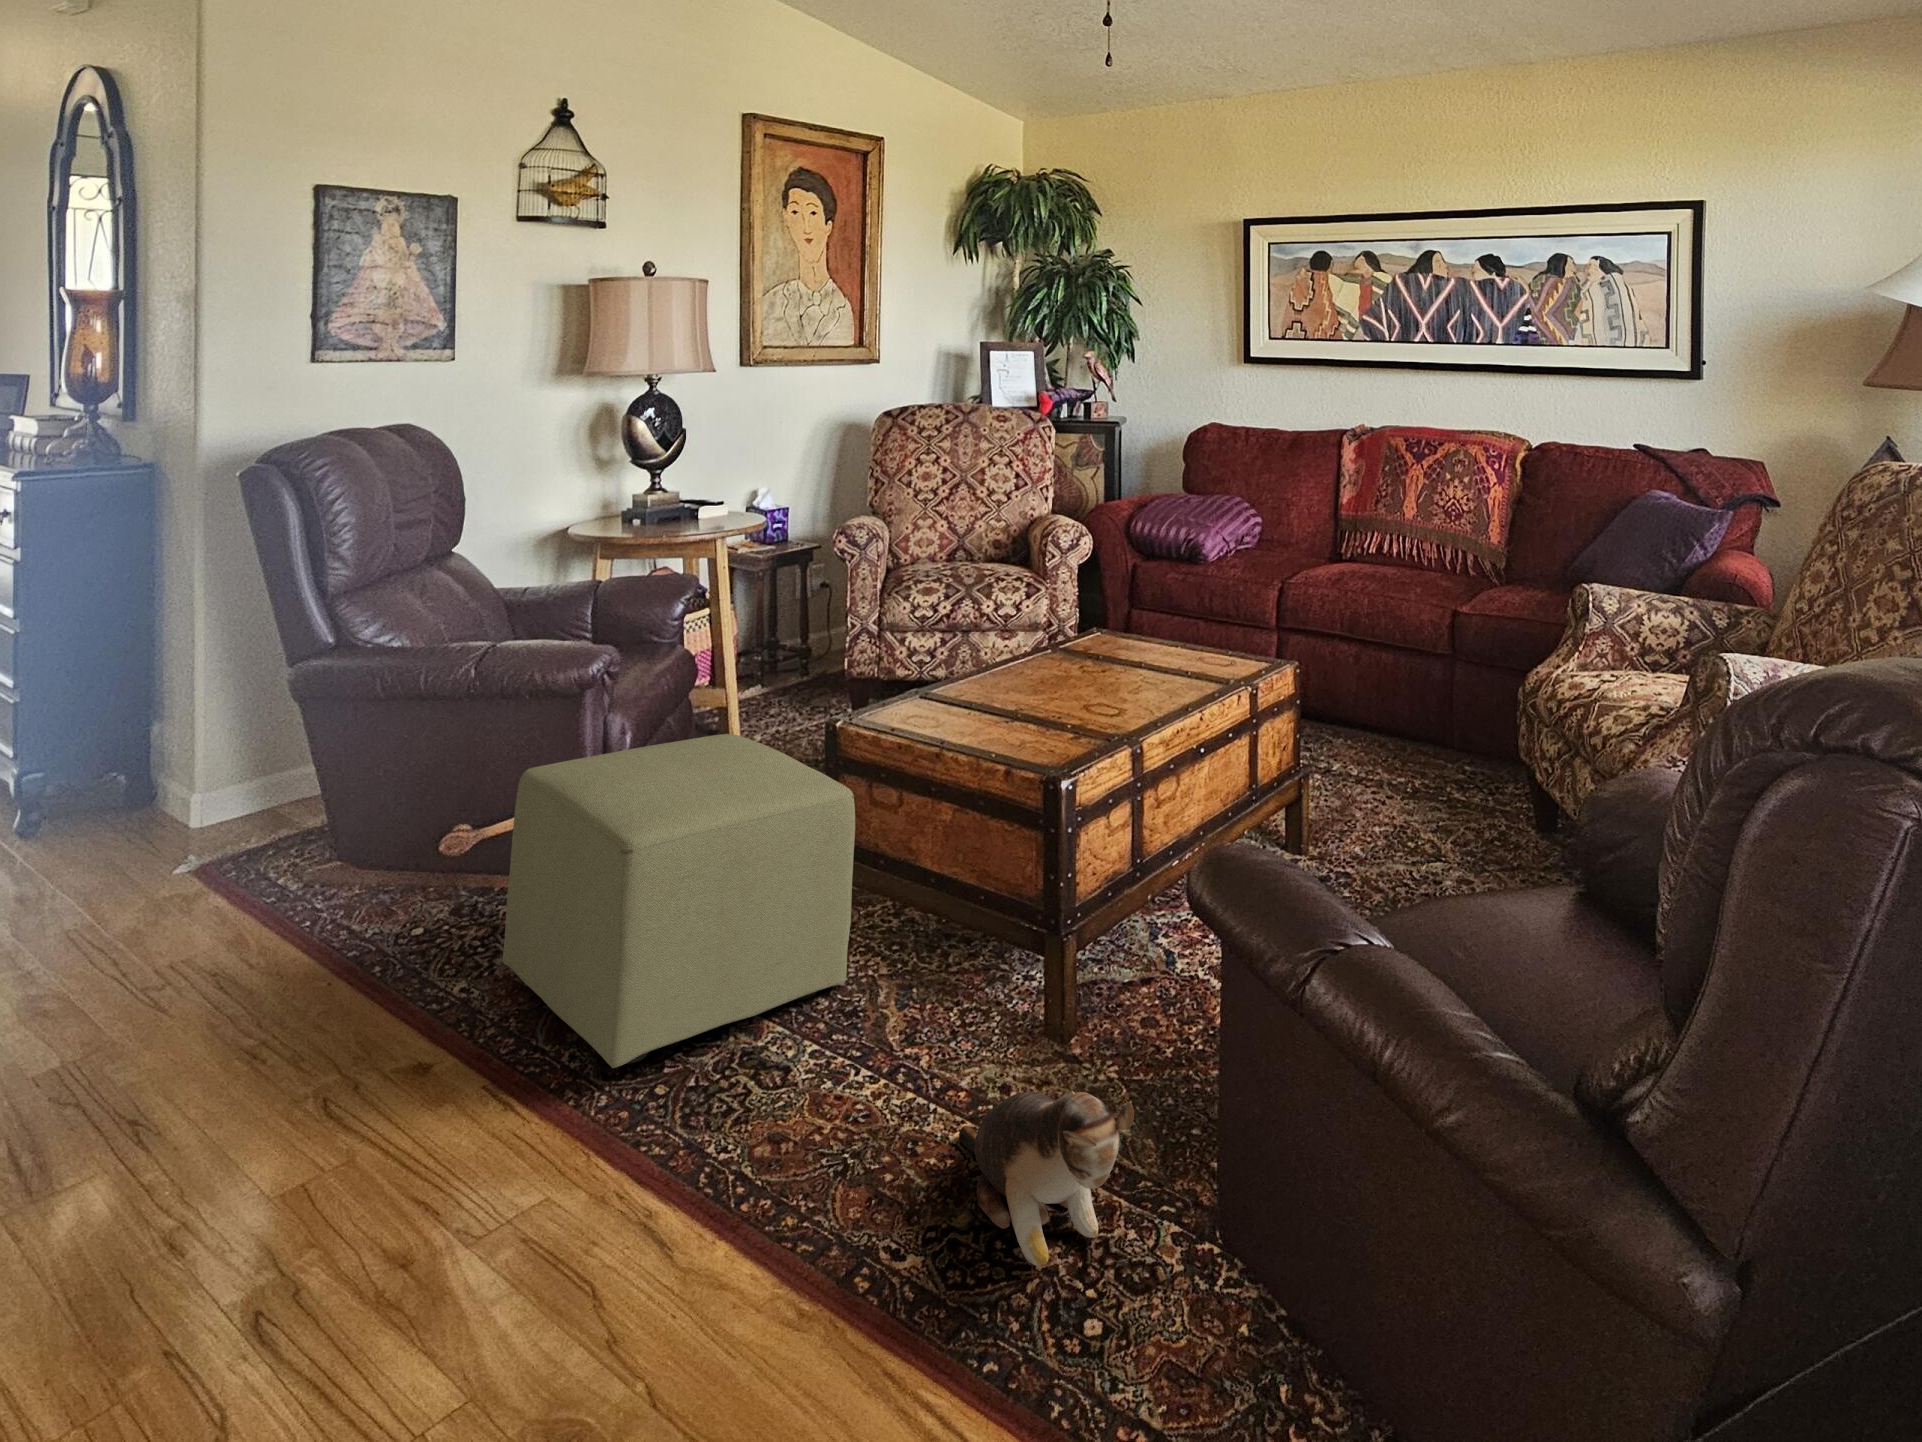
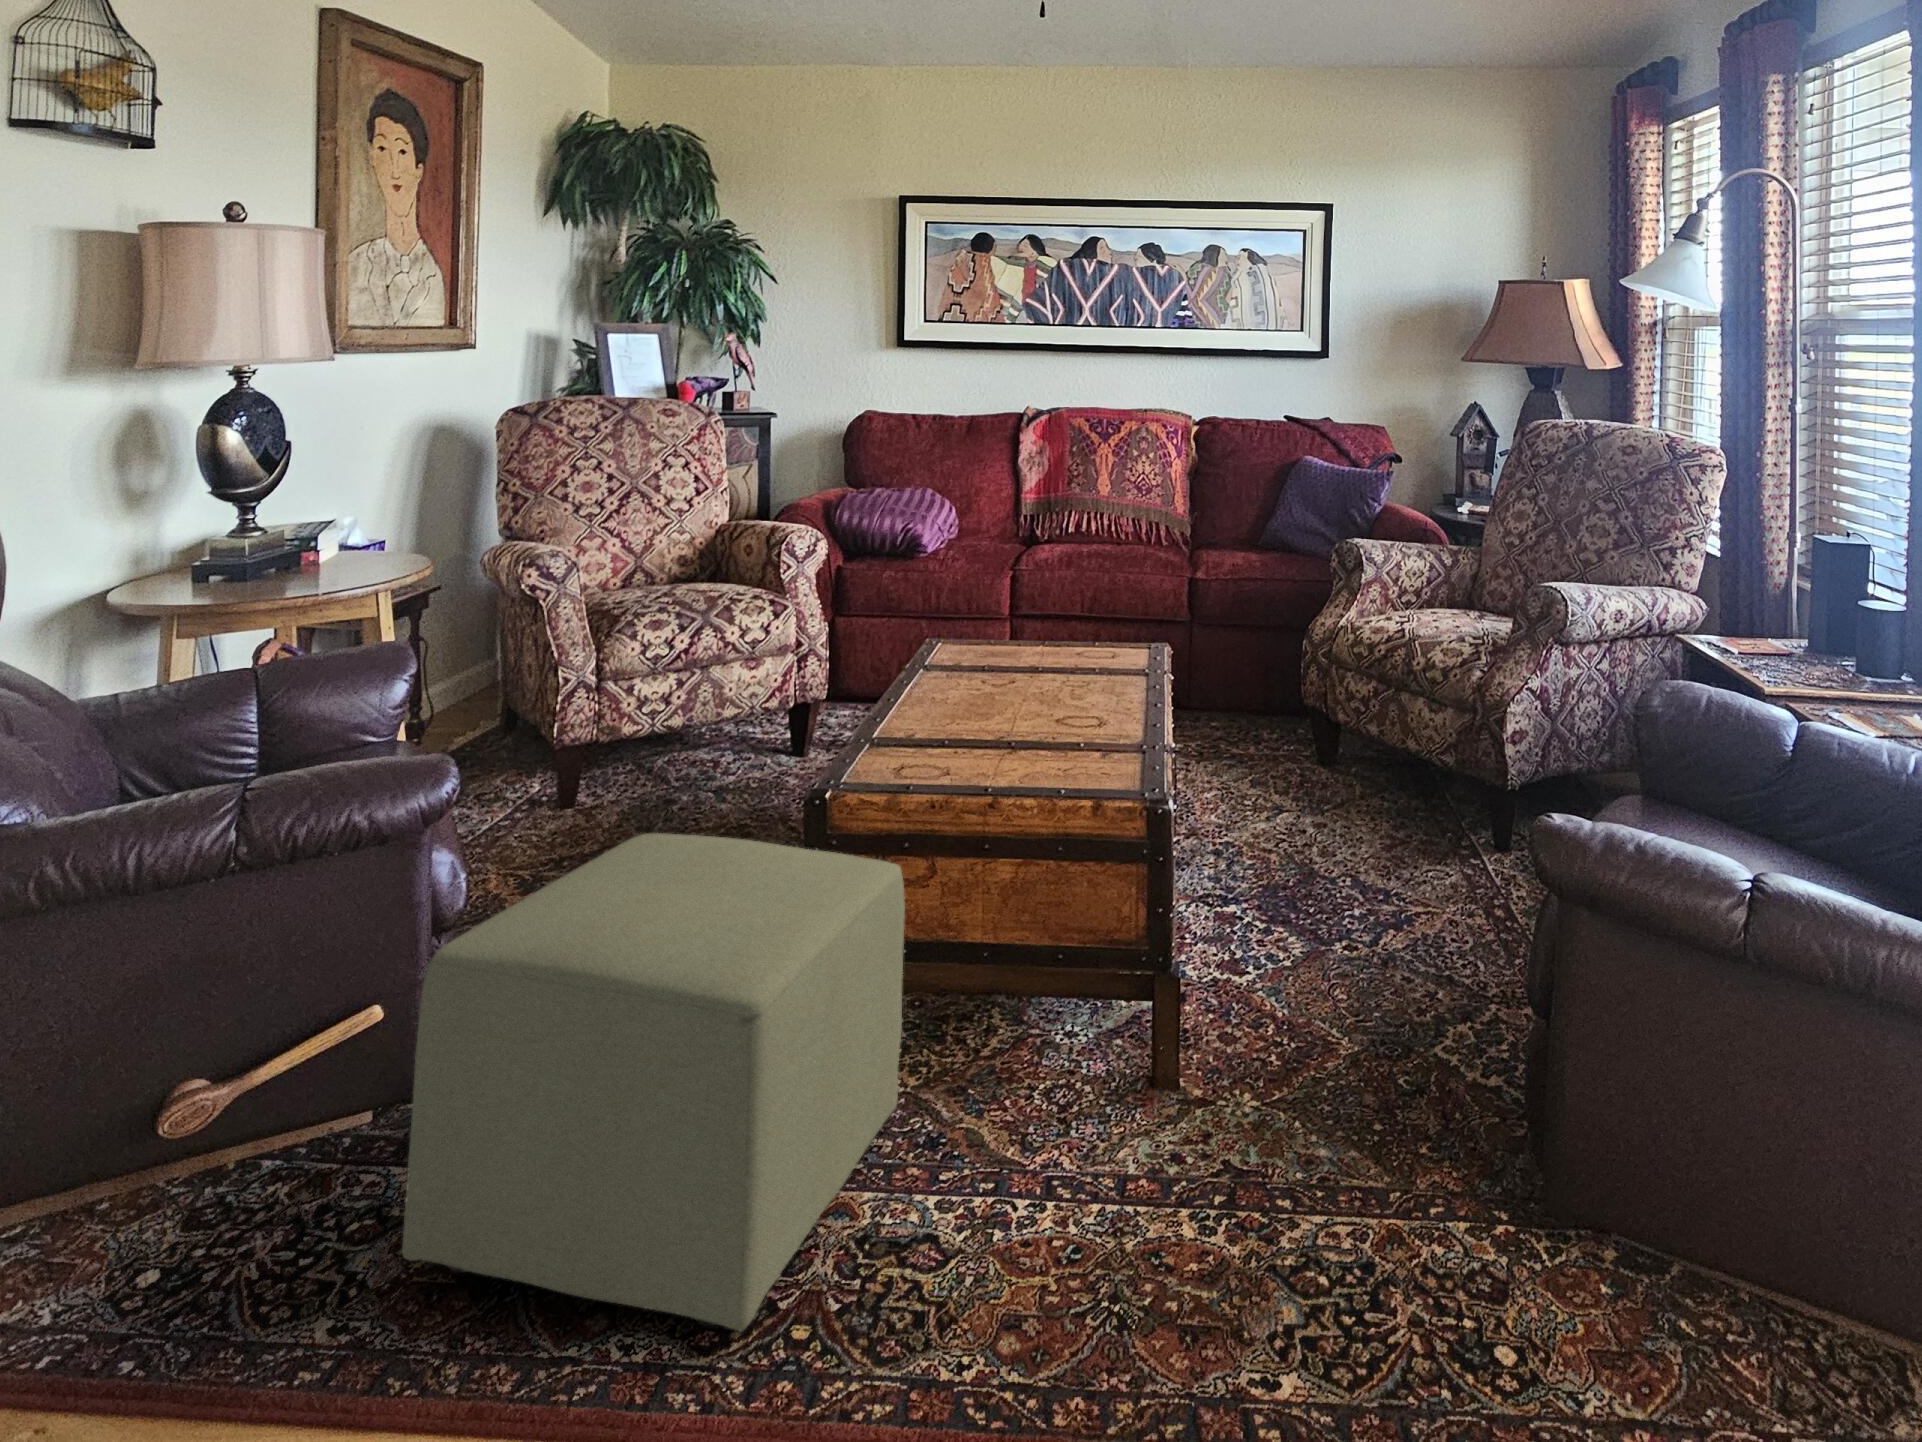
plush toy: present [959,1090,1134,1266] -> none [1191,1104,1505,1324]

